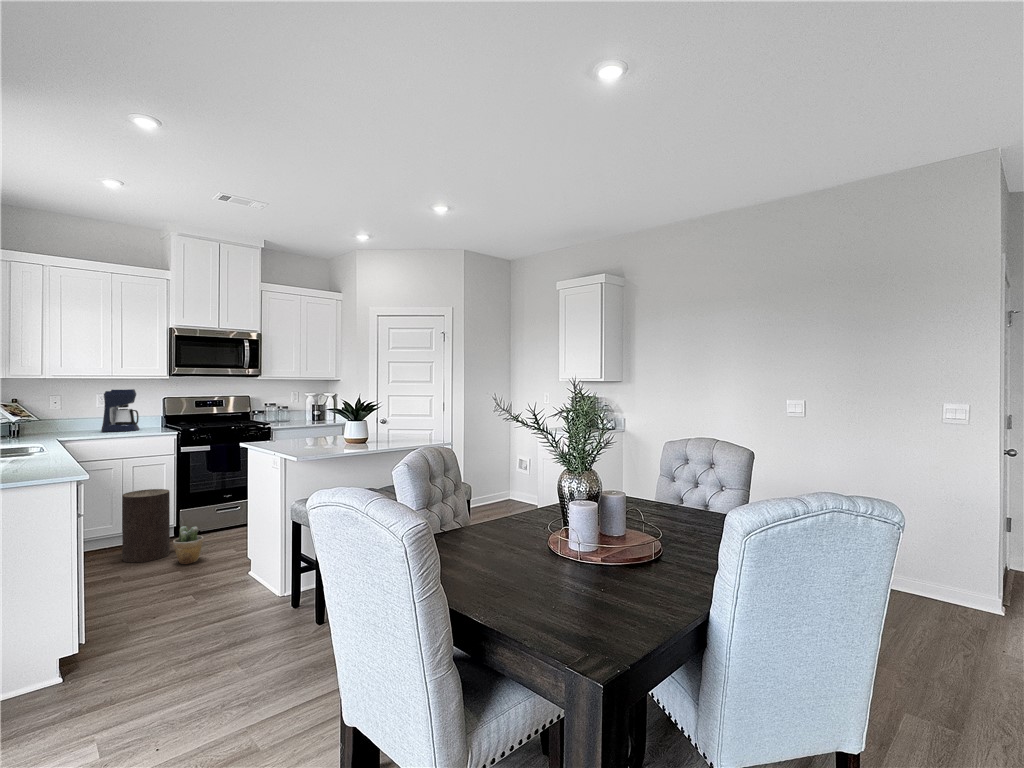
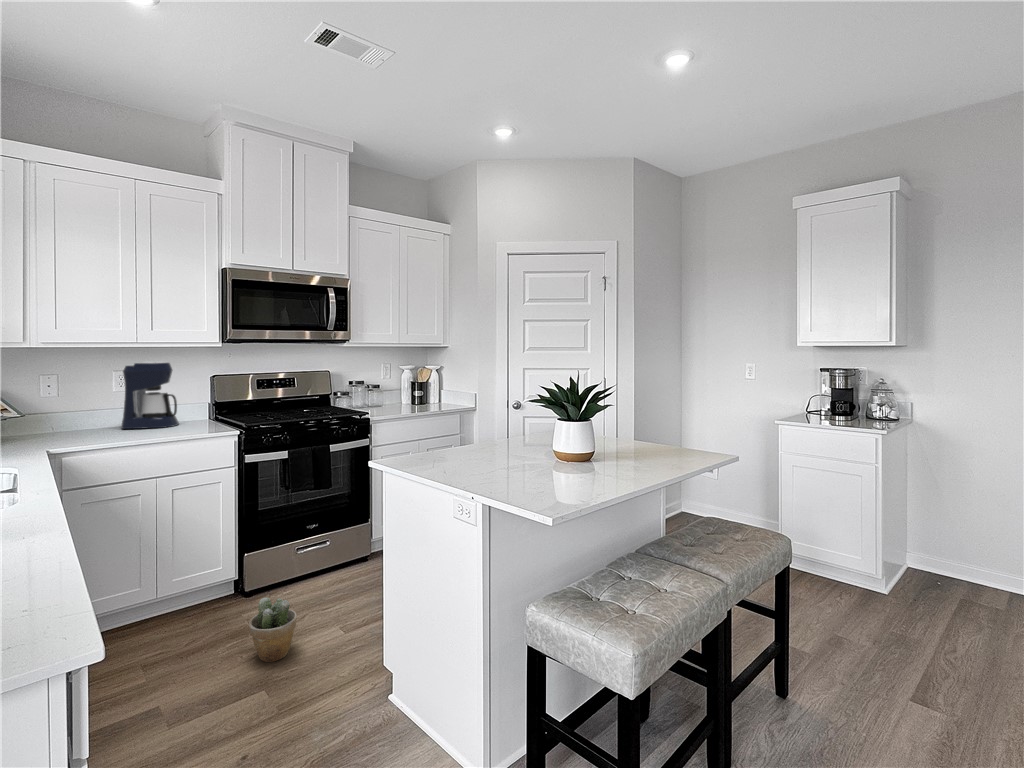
stool: present [122,489,170,563] -> none [161,527,239,656]

